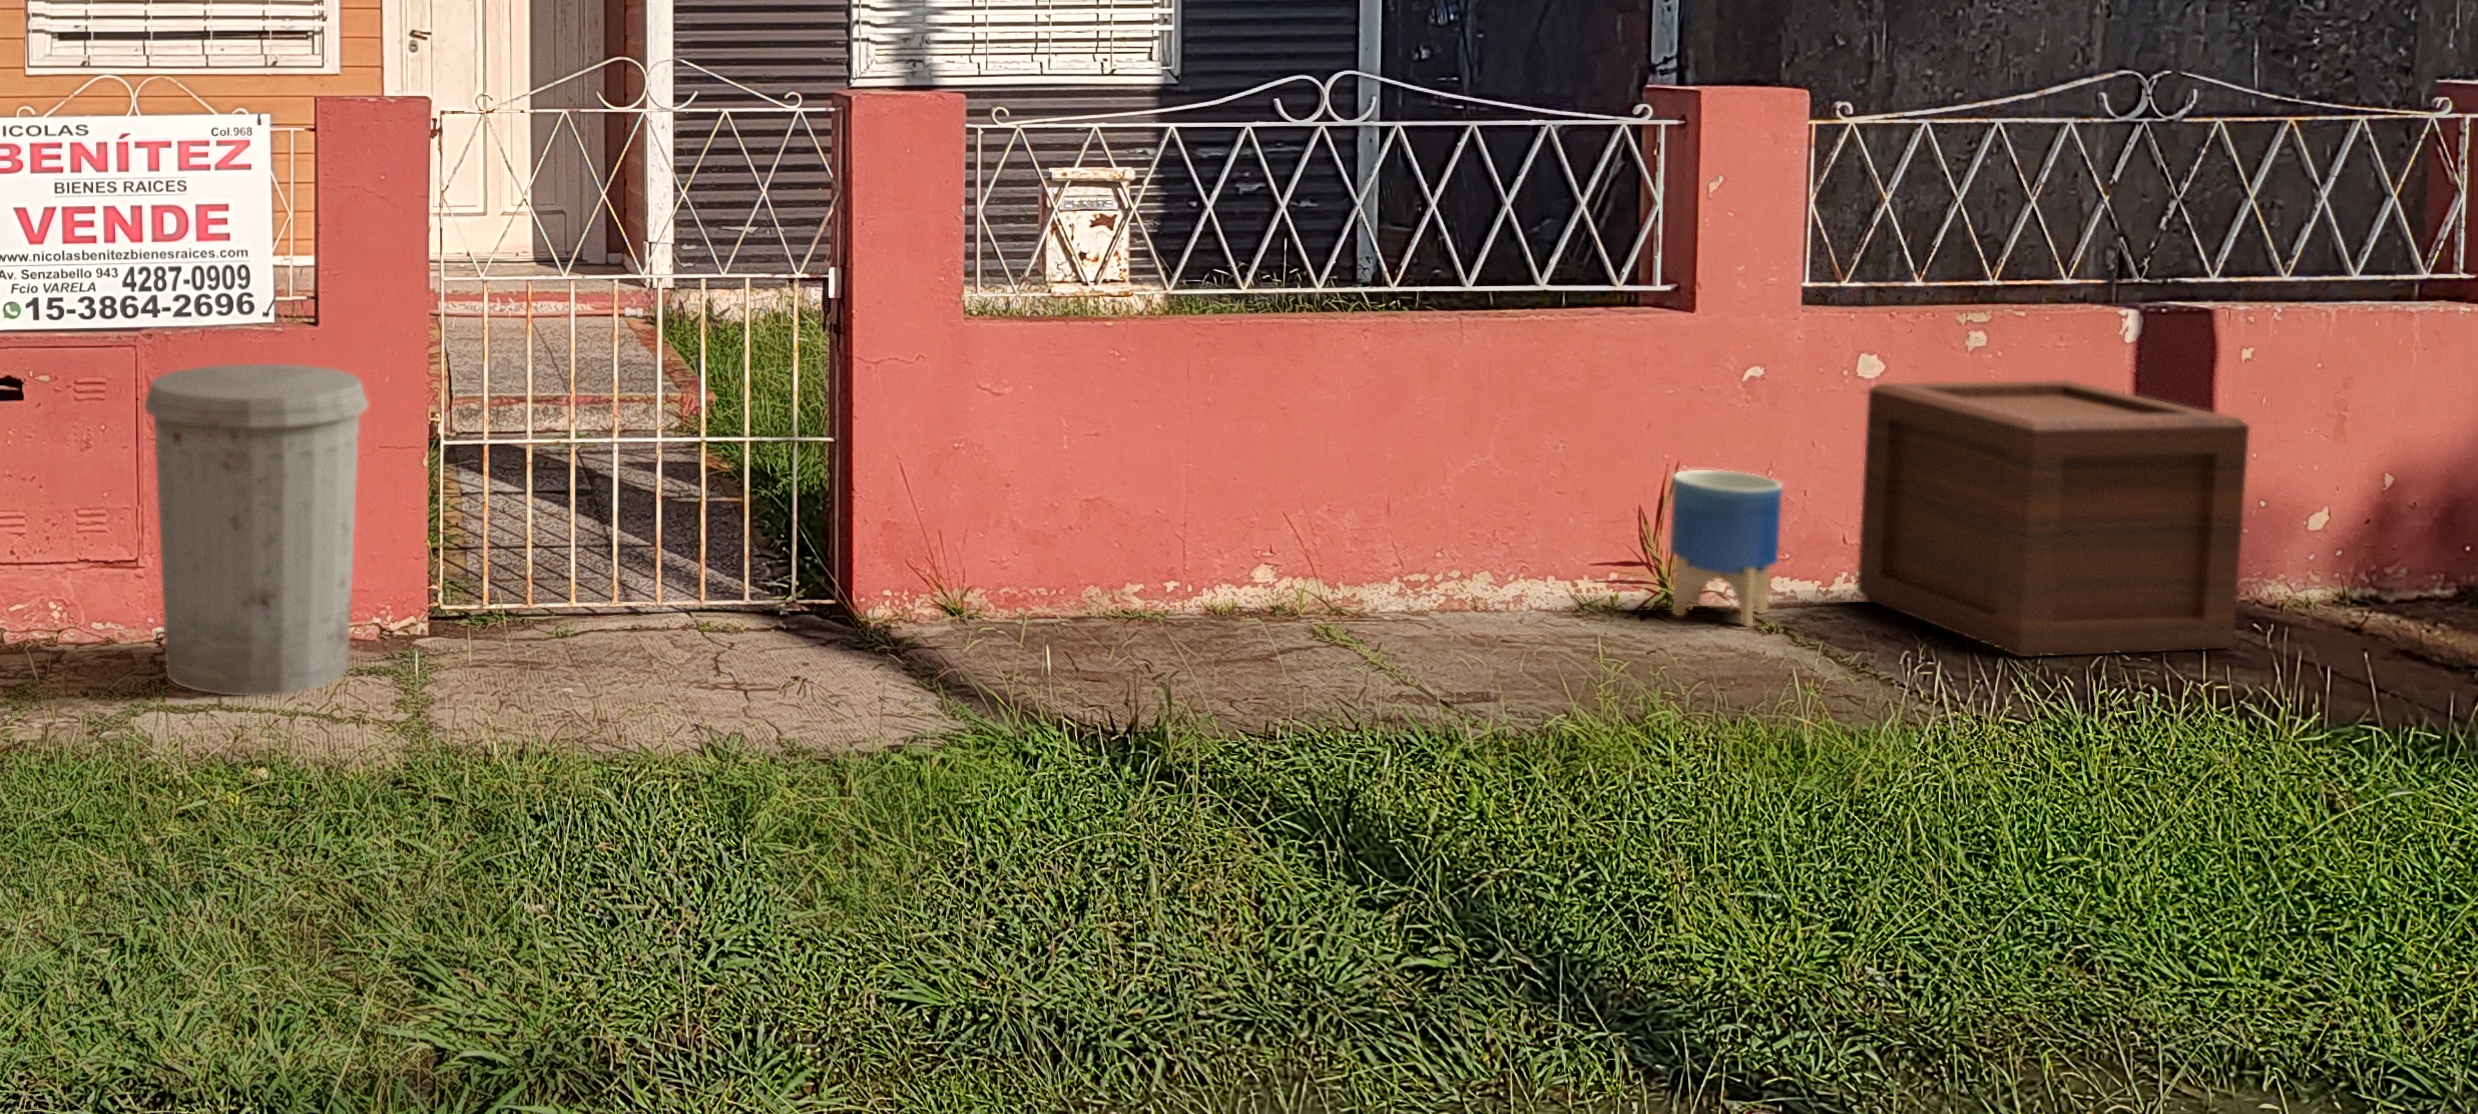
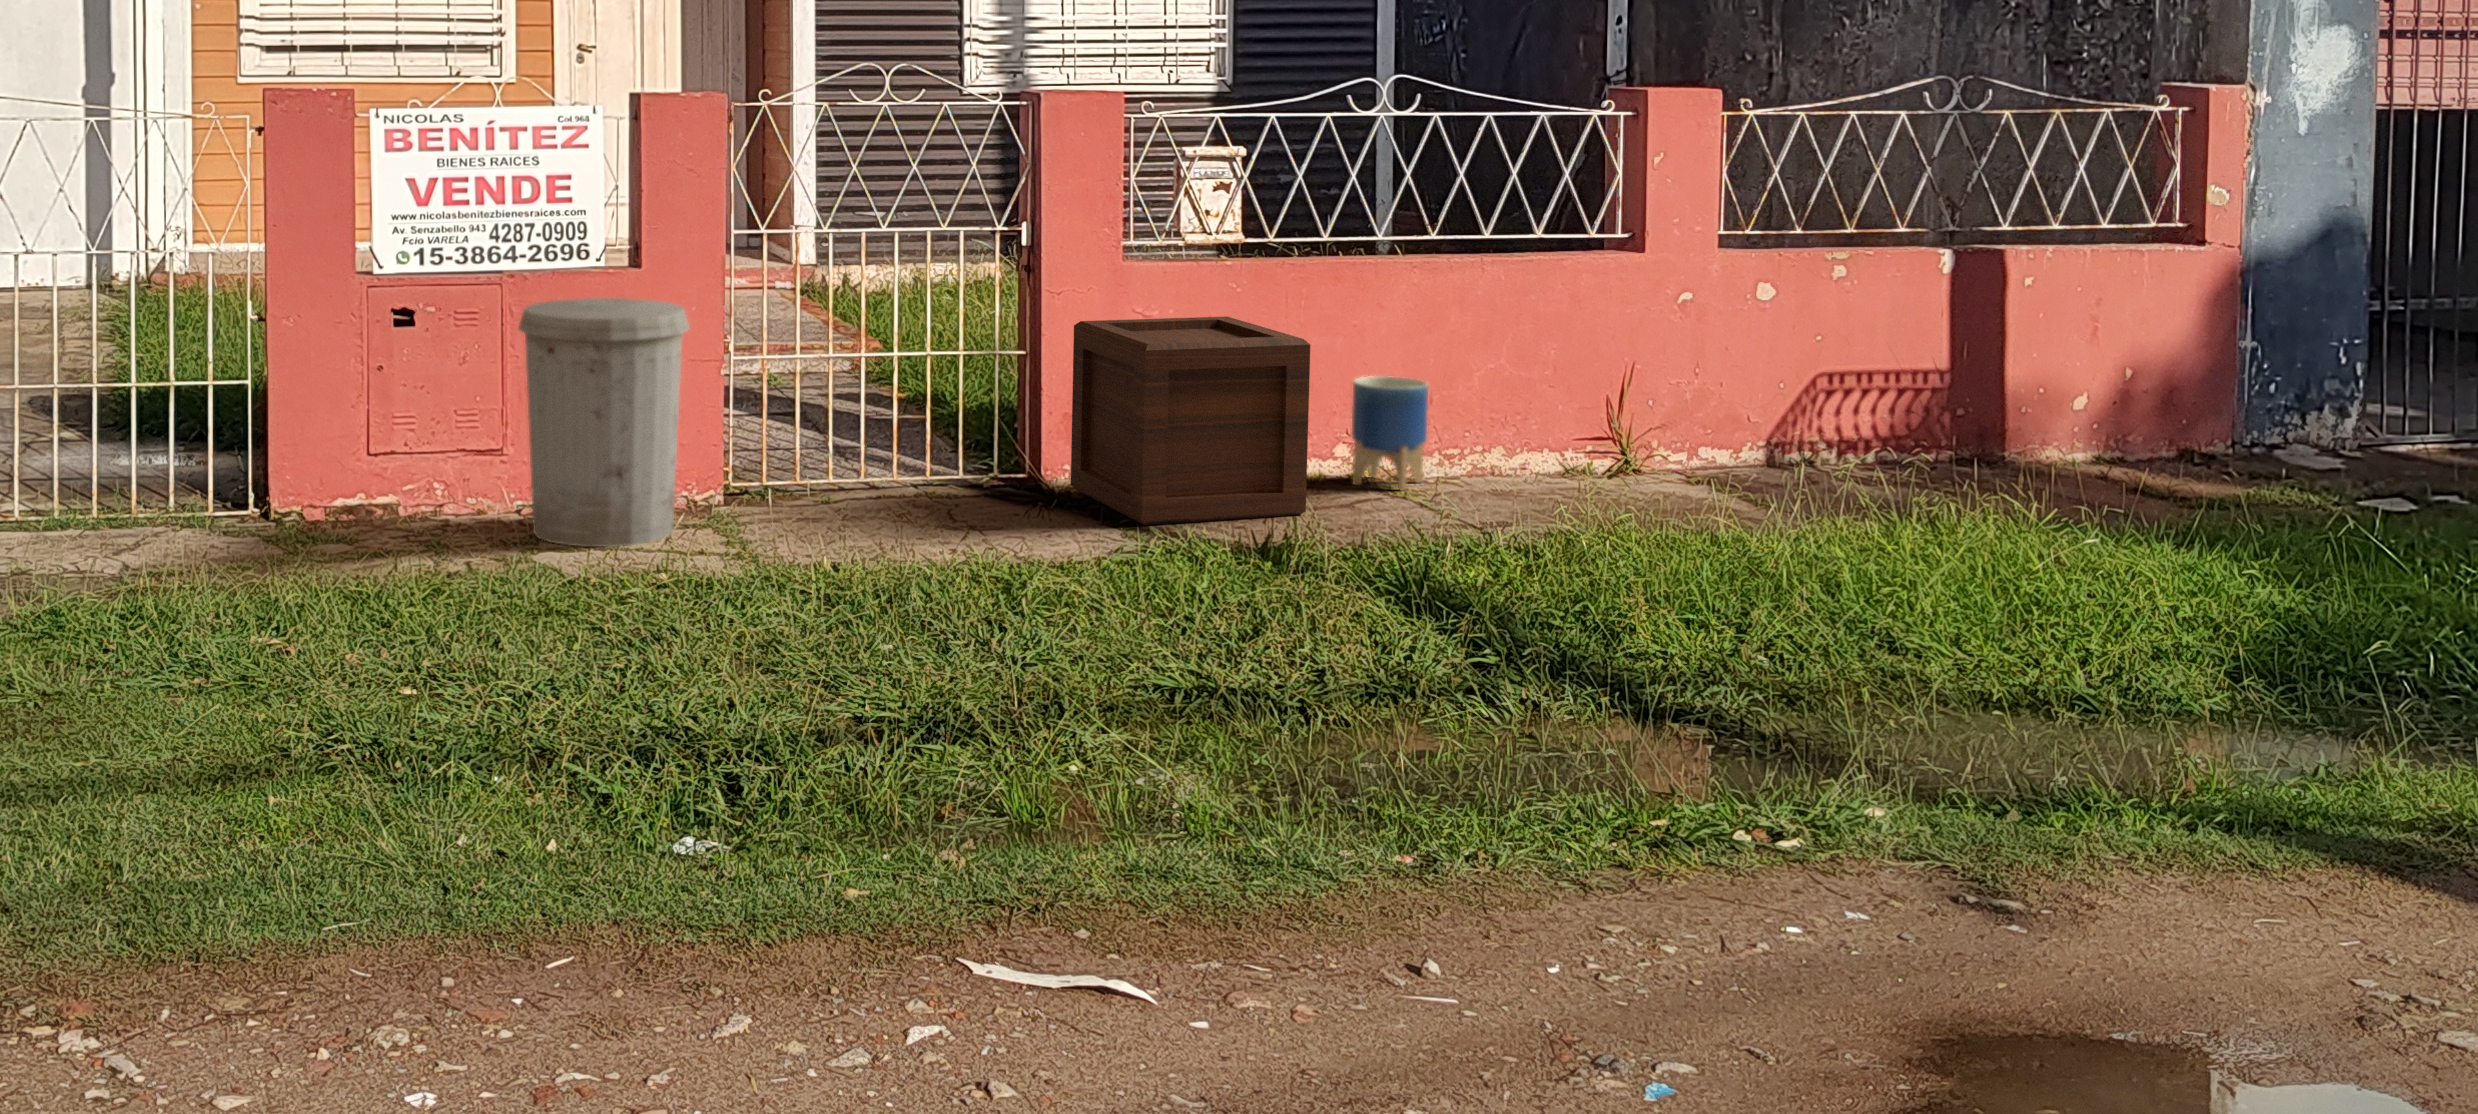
wooden crate: present [1857,380,2249,657] -> present [1071,316,1310,525]
planter: present [1670,470,1782,627] -> present [1352,376,1428,491]

